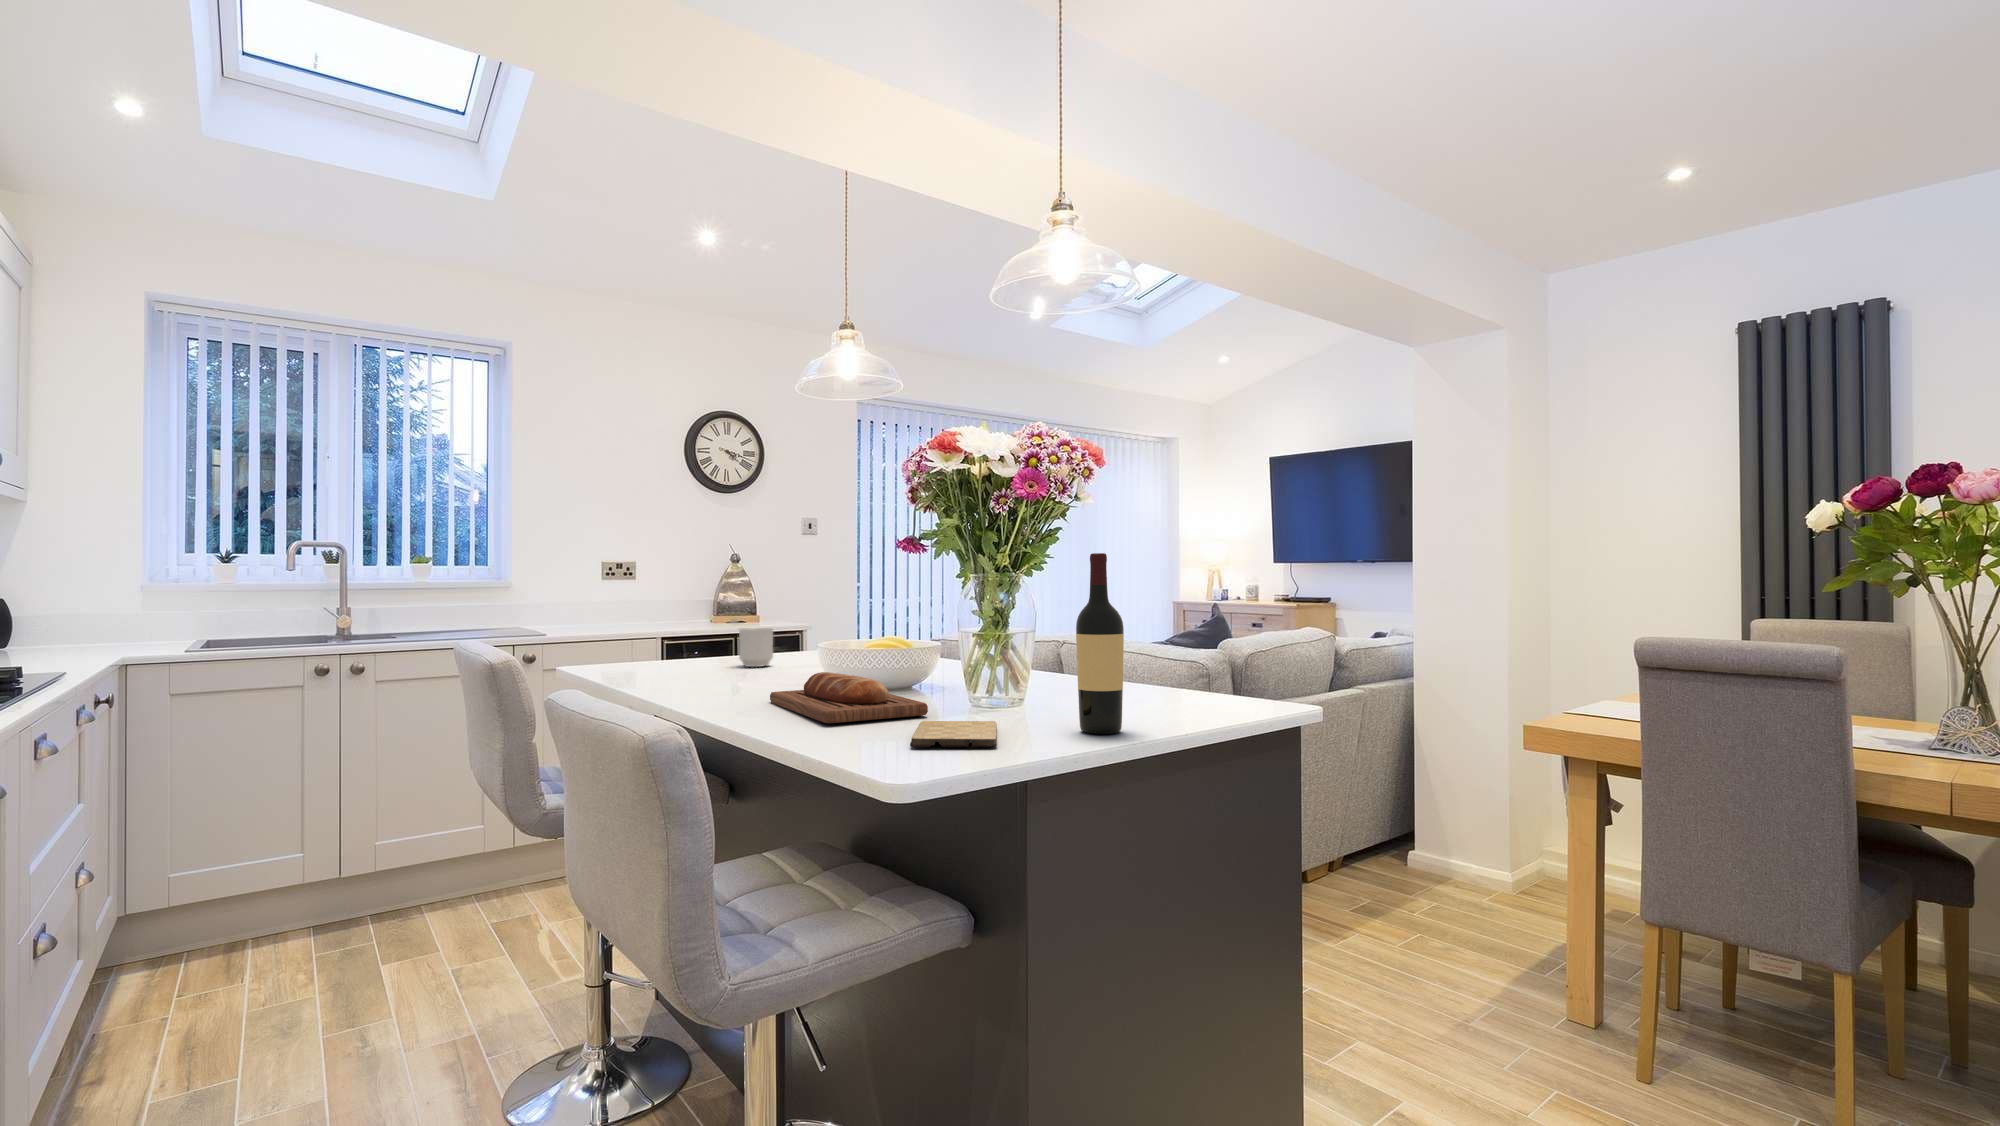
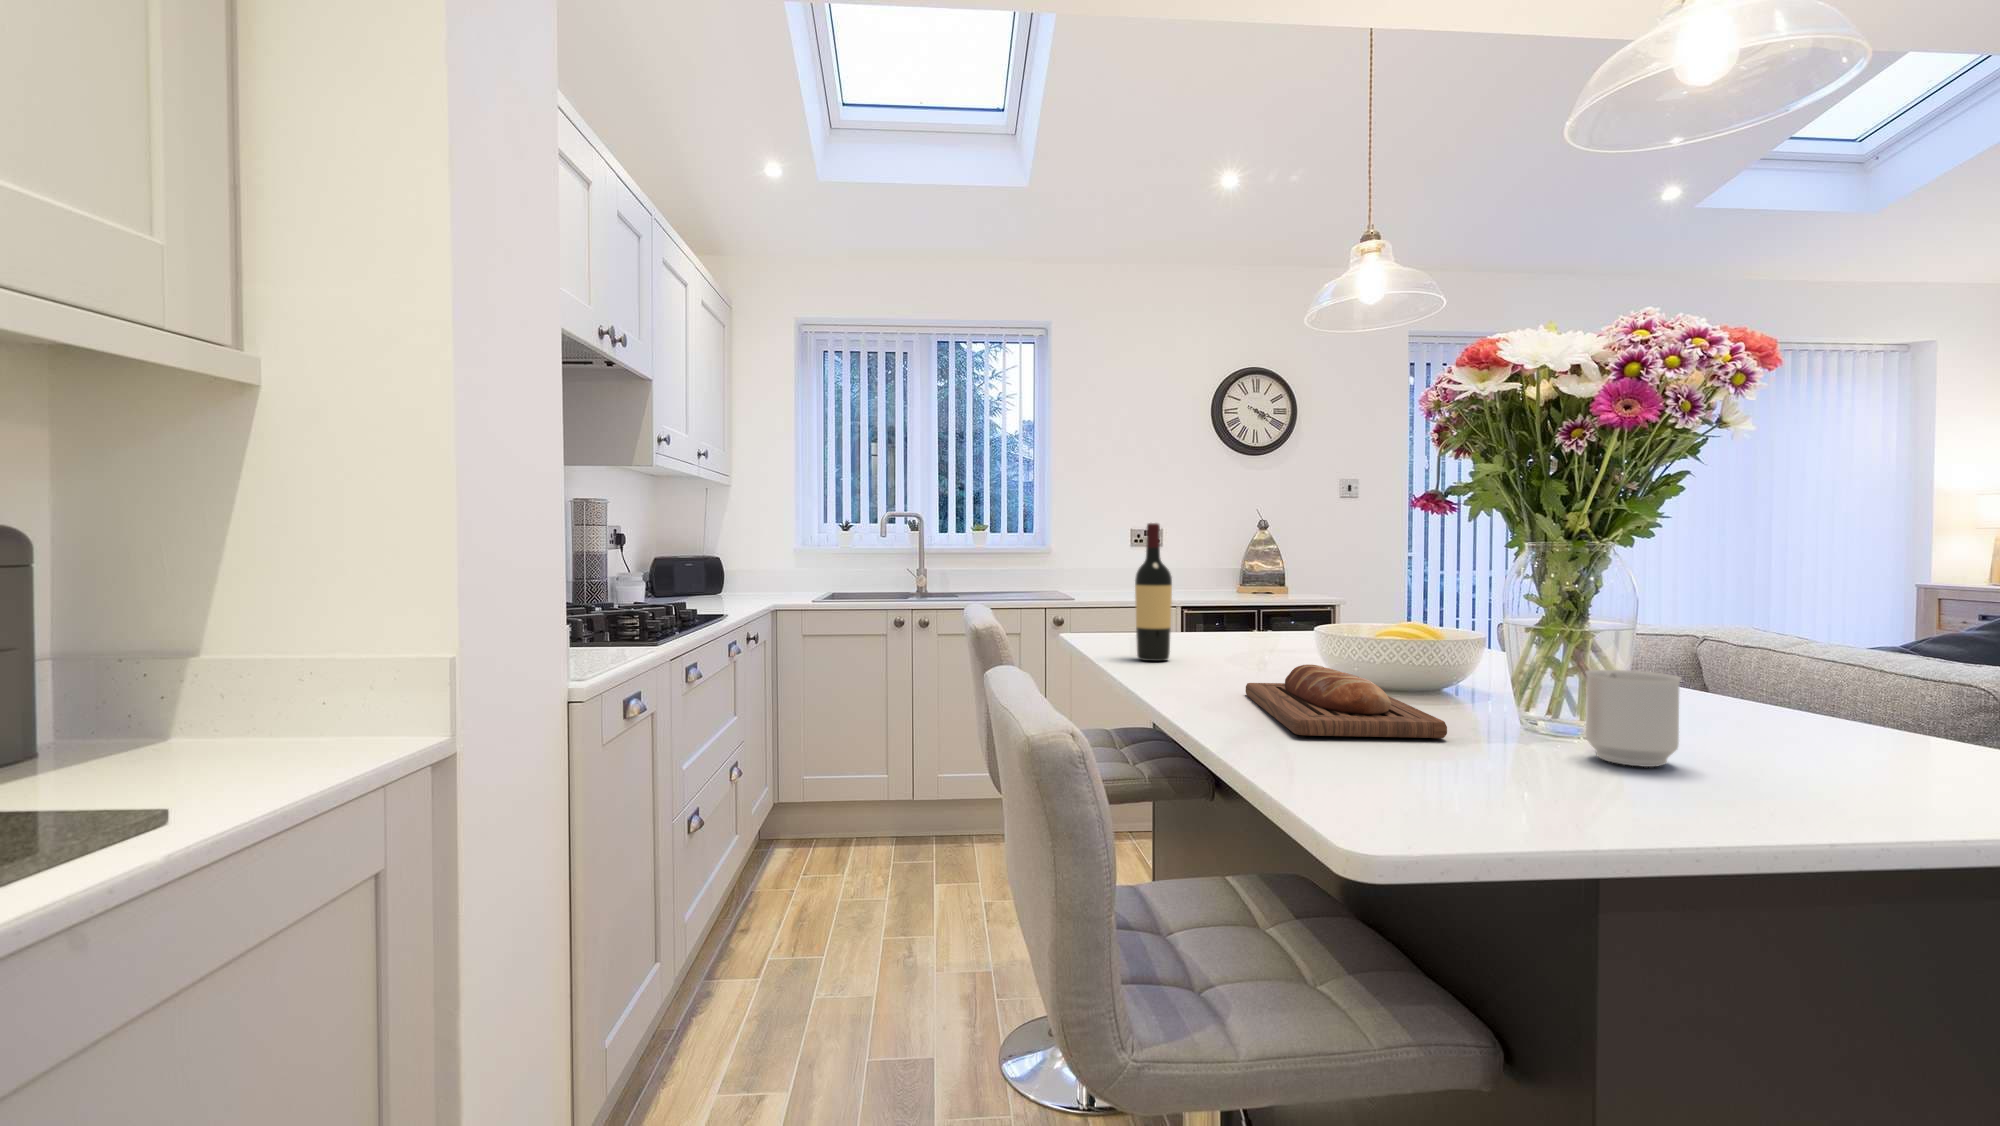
wine bottle: present [1076,553,1124,734] -> present [1135,523,1172,661]
mug: present [739,628,773,667] -> present [1586,670,1681,767]
cutting board: present [910,721,997,747] -> none [1400,749,1554,811]

